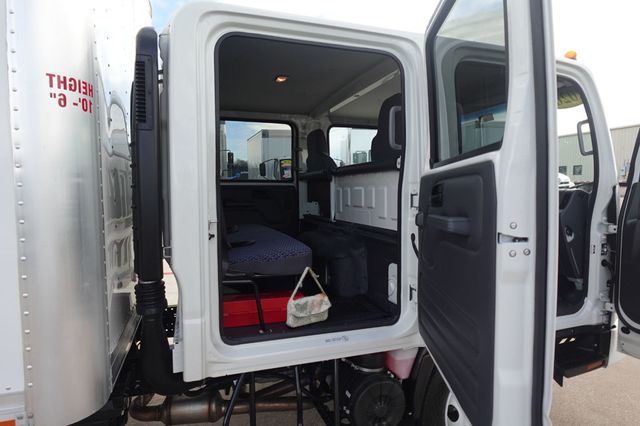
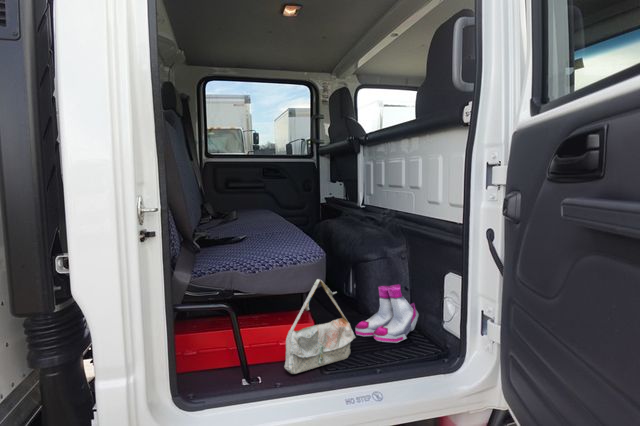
boots: none [330,272,373,311] -> present [355,284,419,343]

